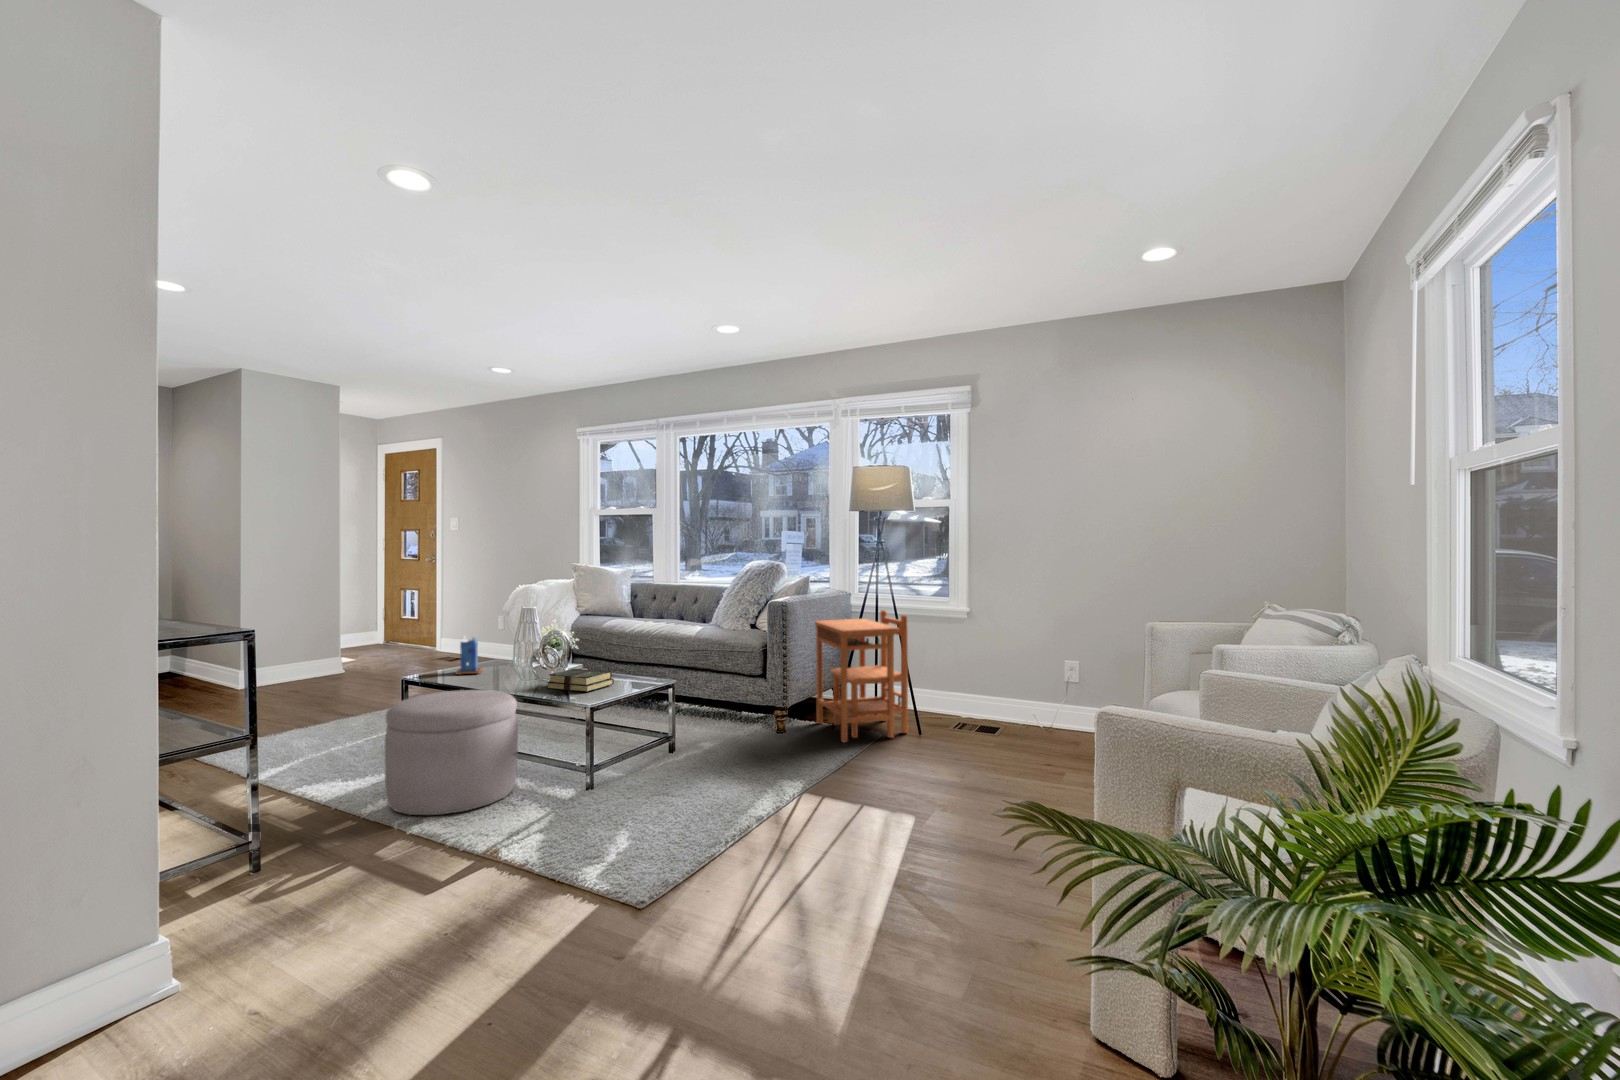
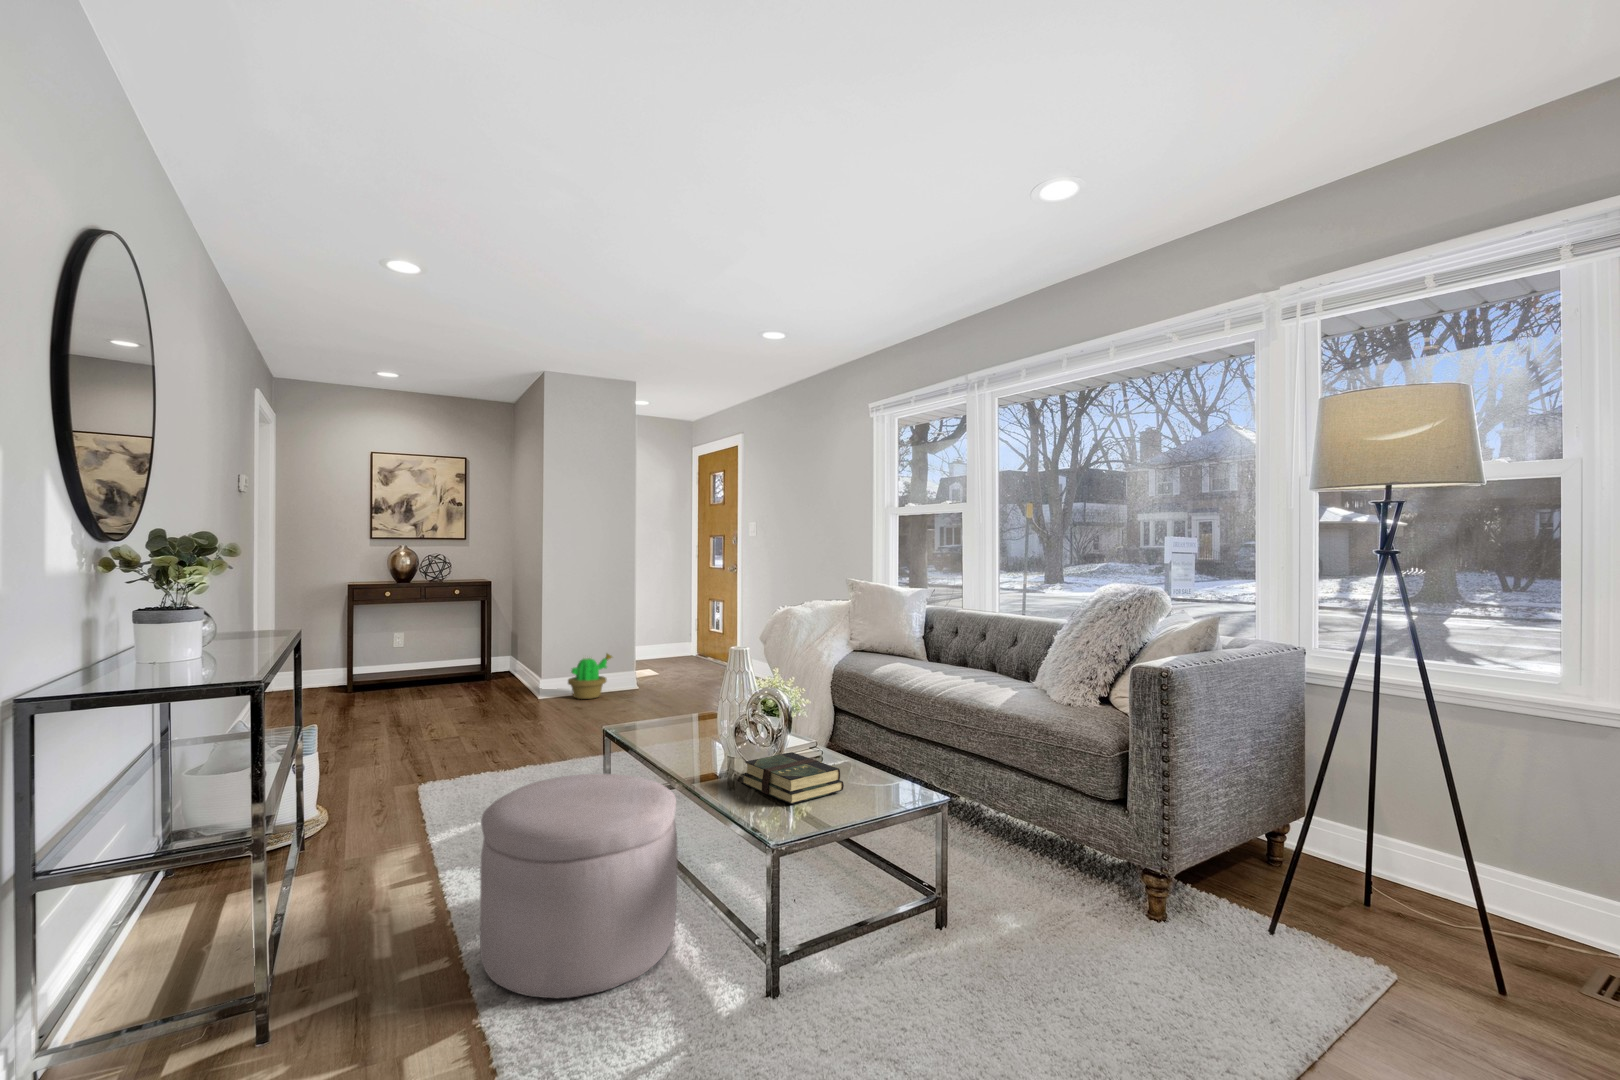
side table: present [815,610,908,743] -> none [1226,695,1465,988]
candle: present [456,637,482,675] -> none [652,679,692,737]
decorative plant: none [279,638,327,681] -> present [568,654,612,699]

